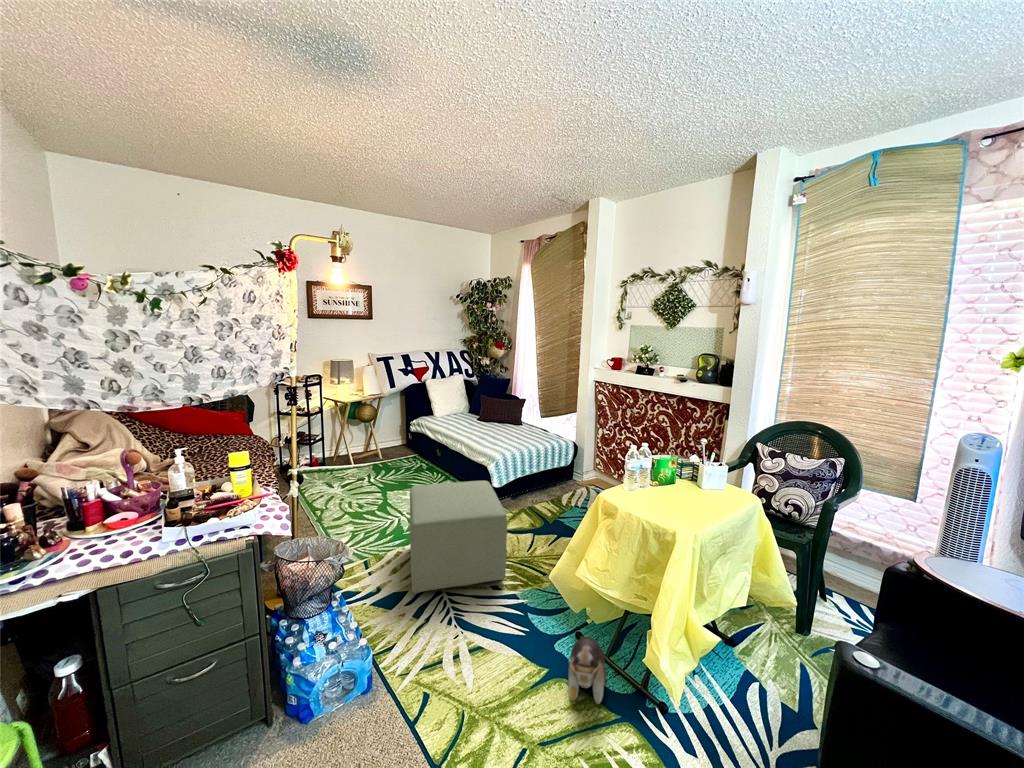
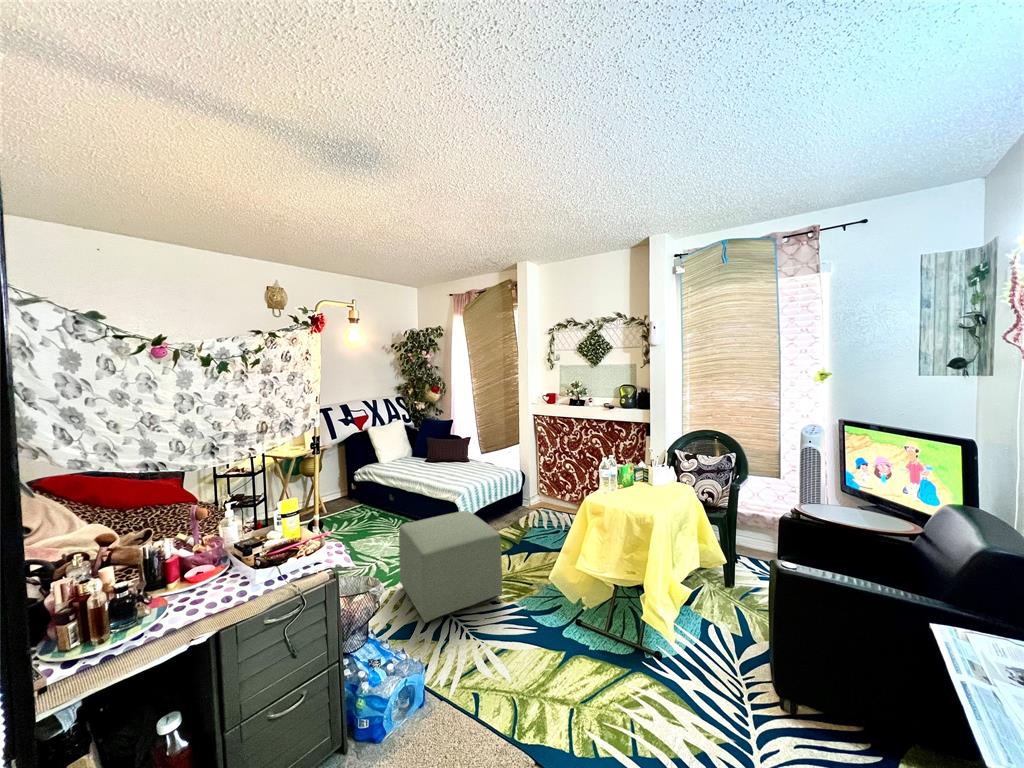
plush toy: present [569,637,606,704] -> none [582,616,615,668]

